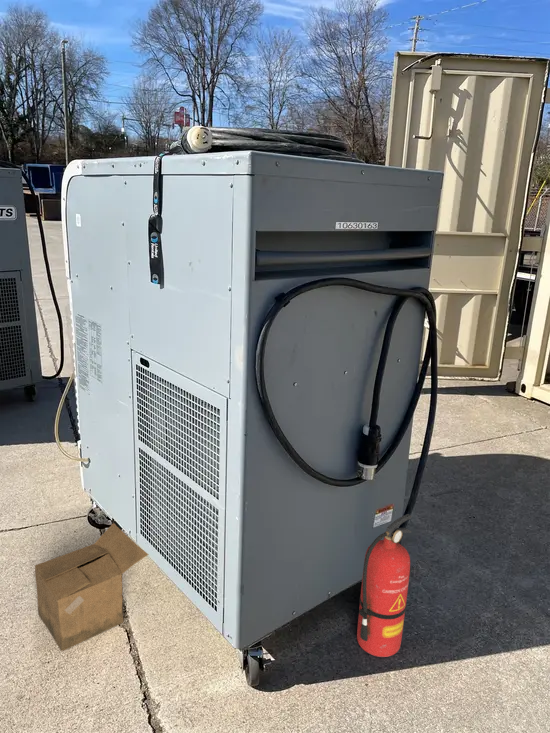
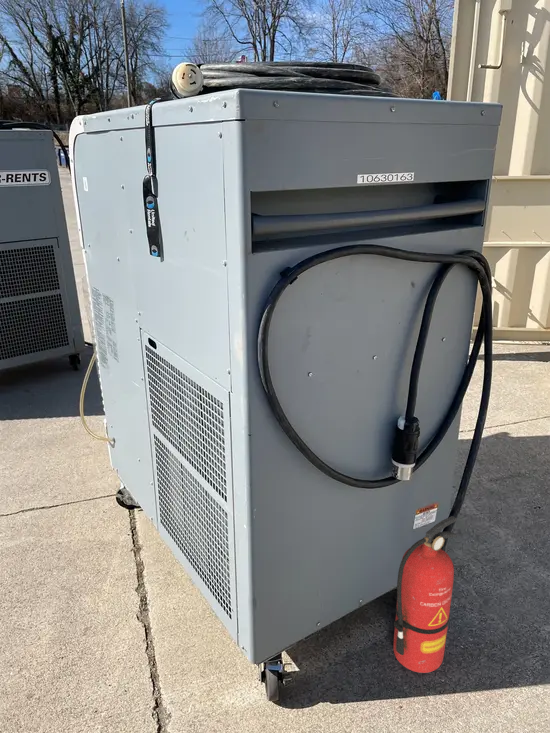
cardboard box: present [35,523,149,651] -> none [50,512,166,647]

